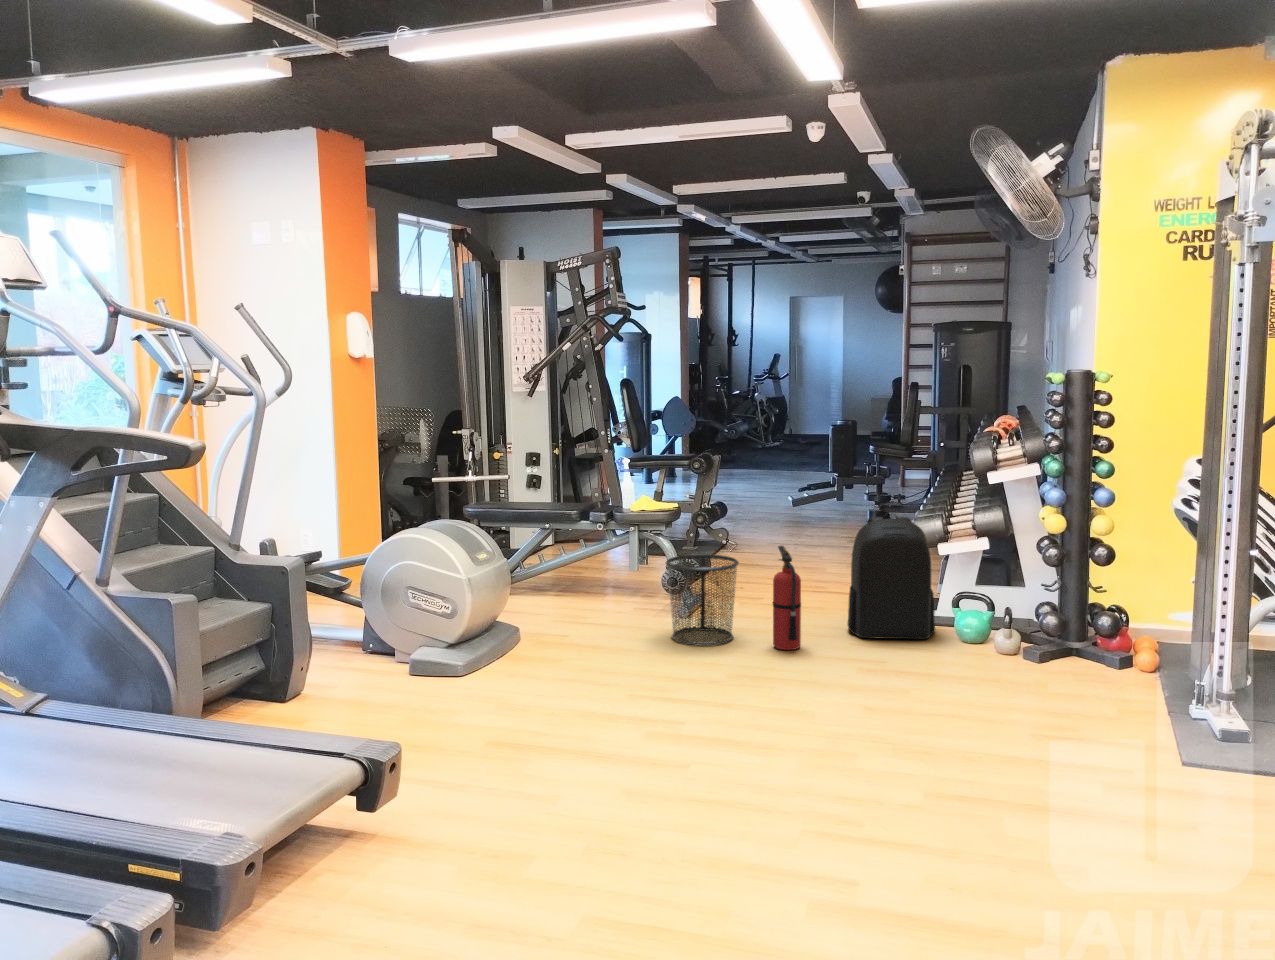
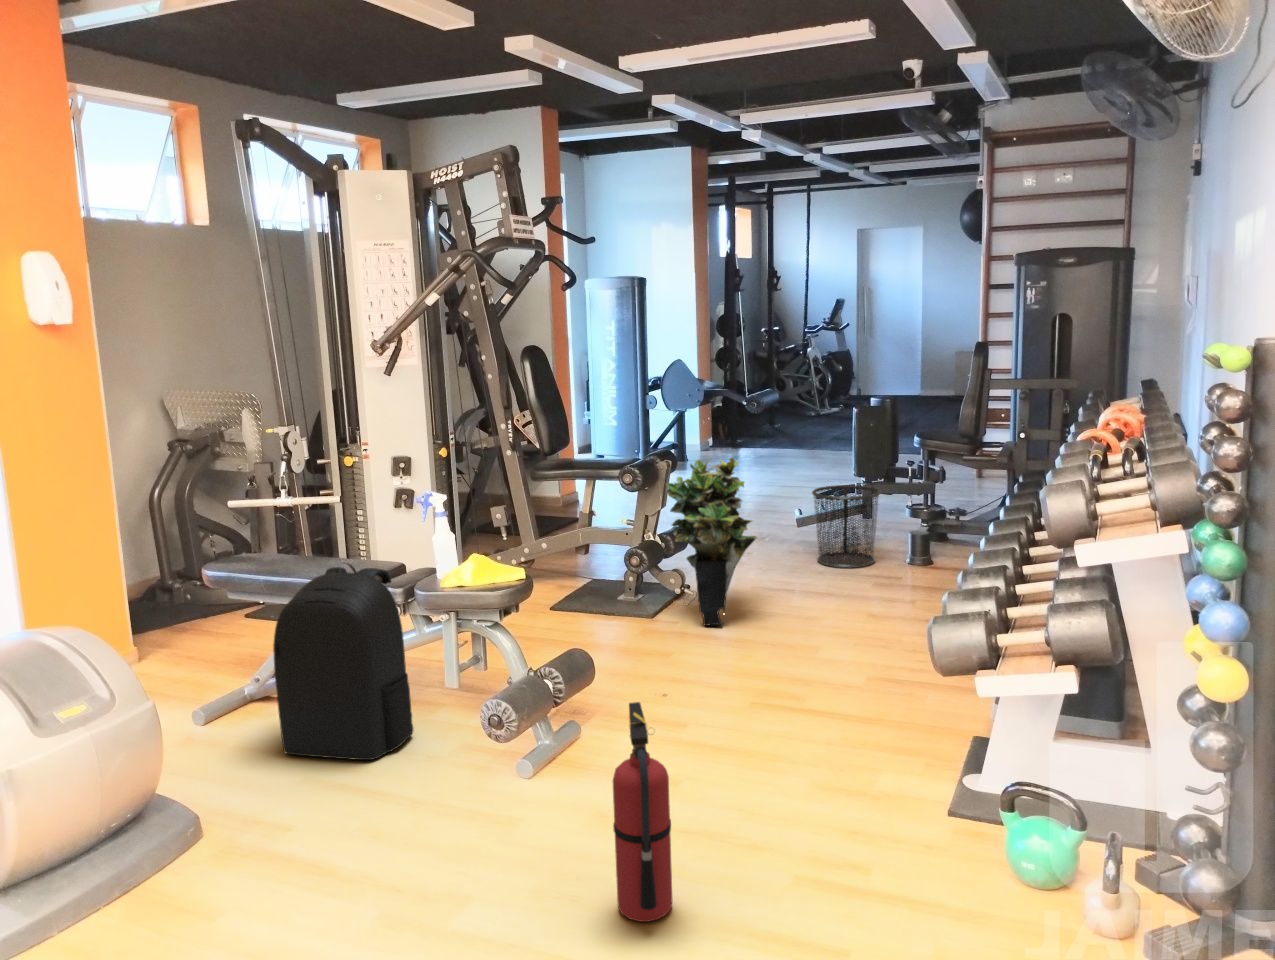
potted plant: none [724,452,785,559] -> present [666,458,757,626]
backpack: present [848,514,935,639] -> present [273,563,413,760]
trash can: present [666,554,739,646] -> present [812,485,880,568]

